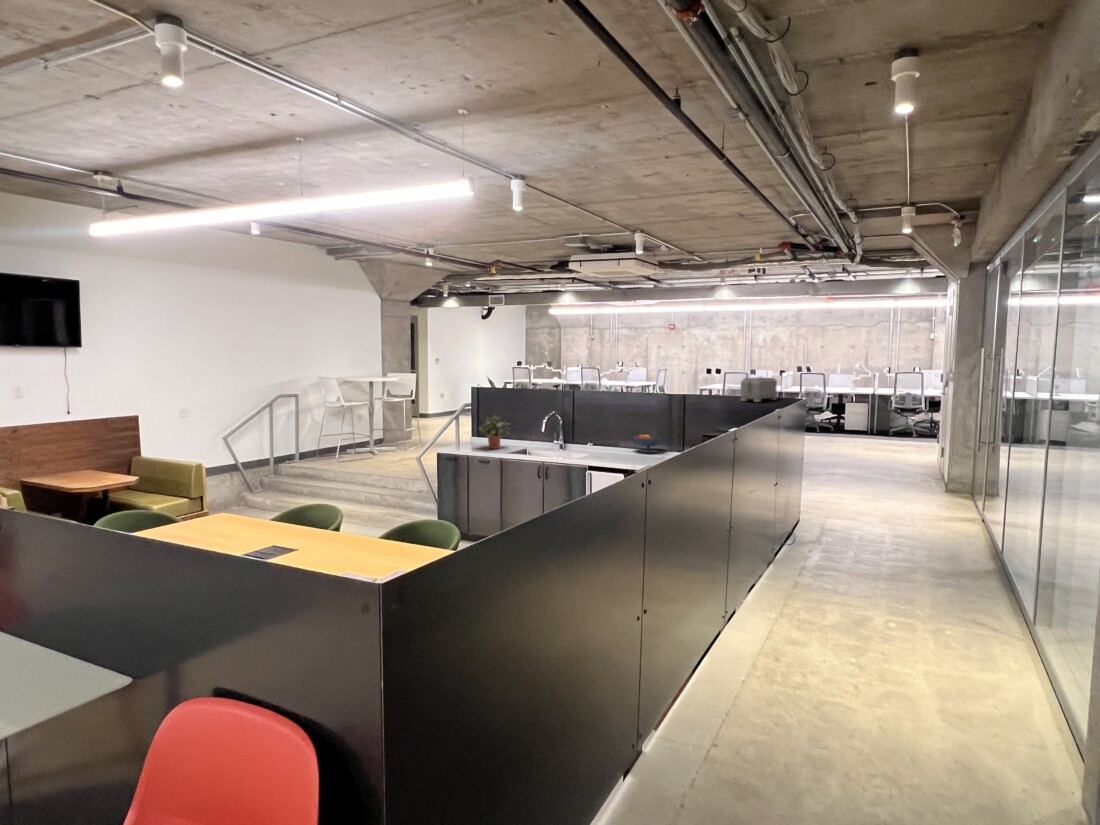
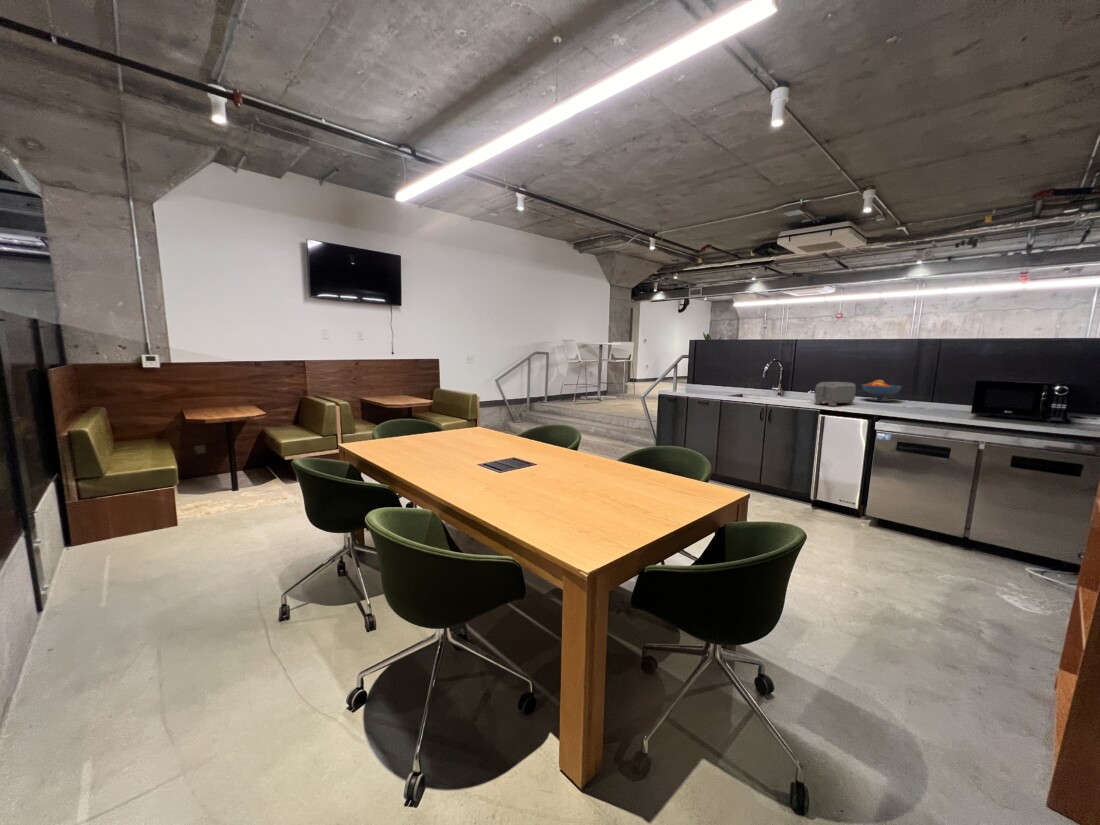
toaster: present [740,377,777,402] -> present [815,382,856,406]
potted plant: present [479,415,508,449] -> none [697,363,727,393]

